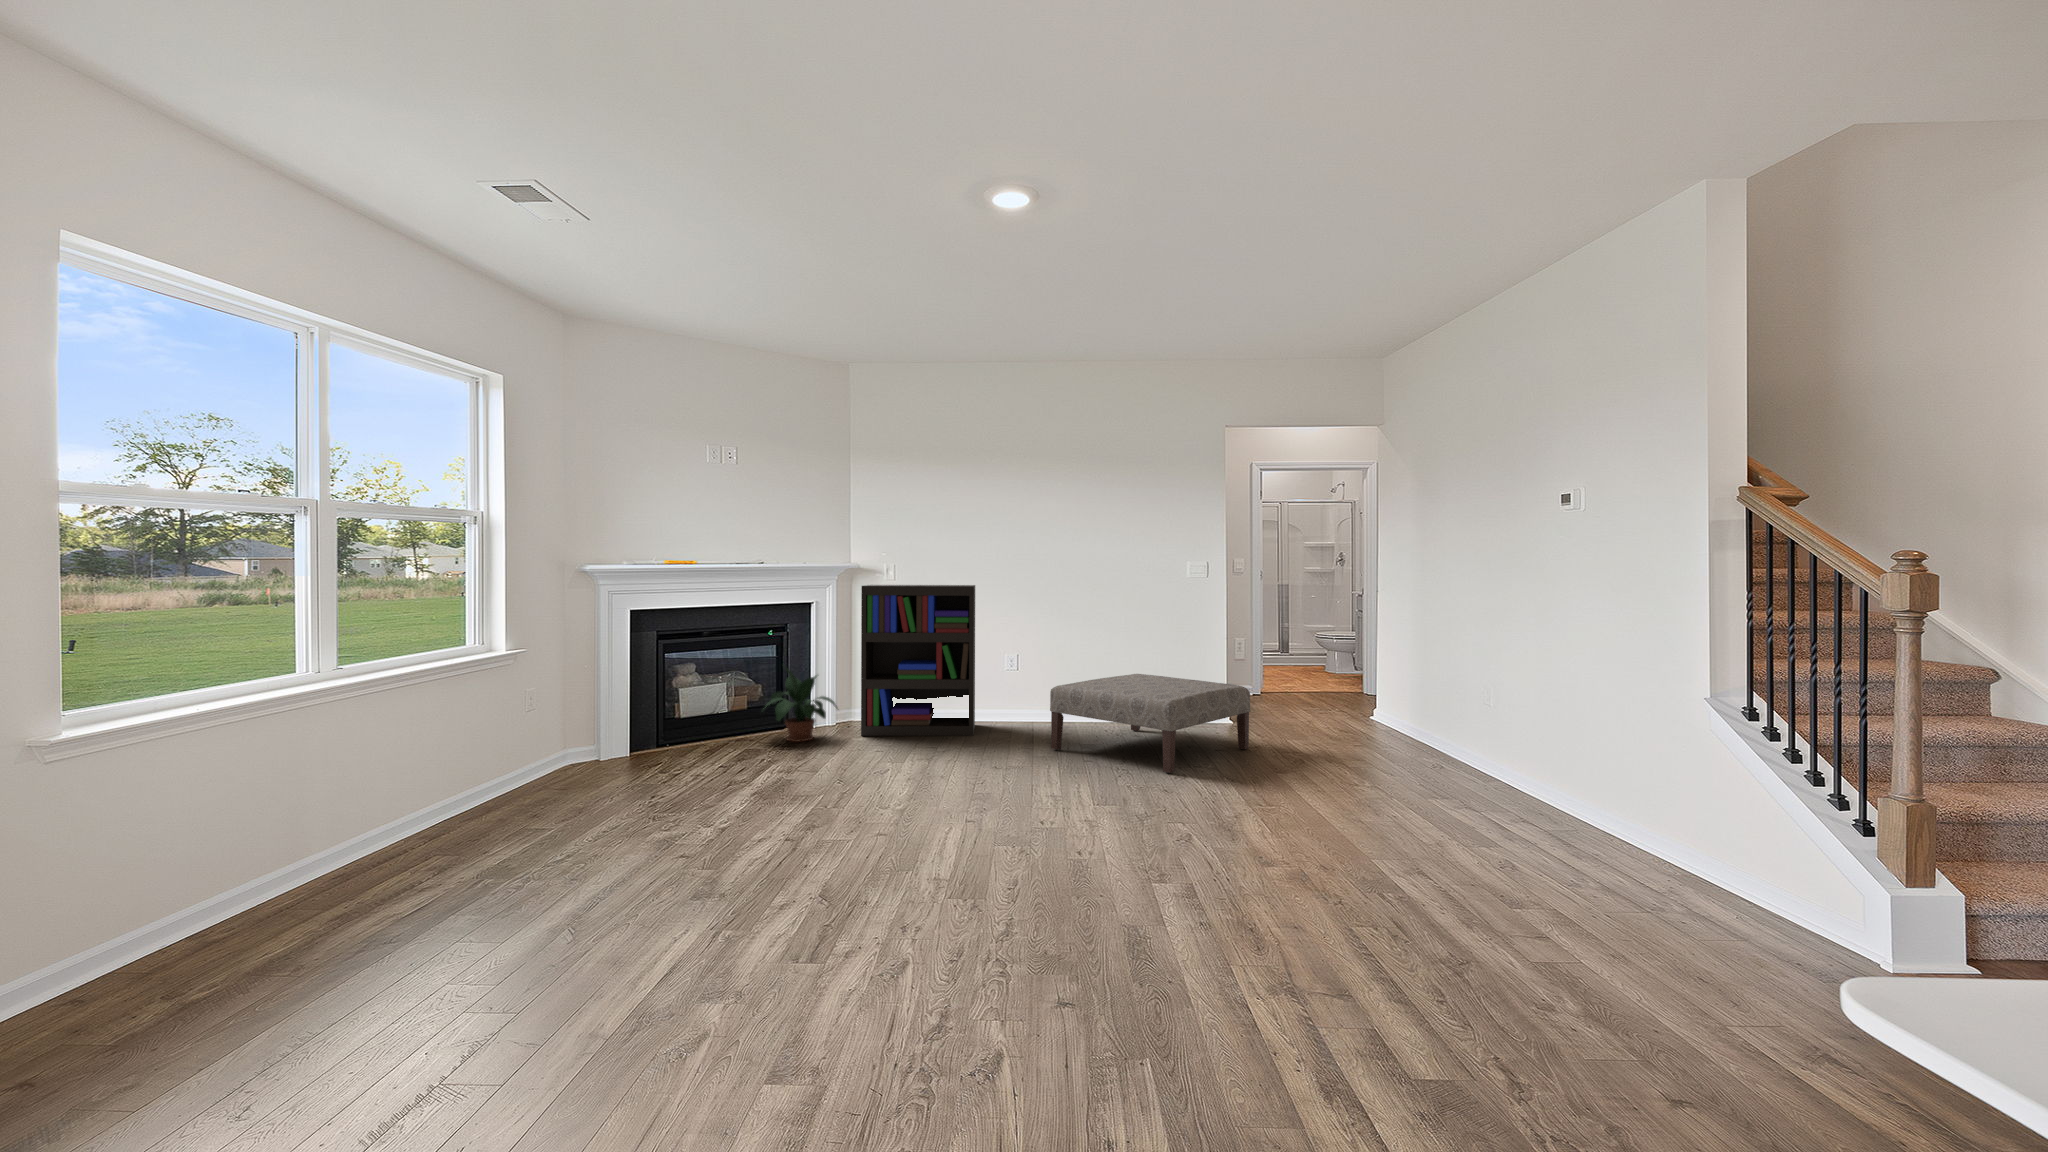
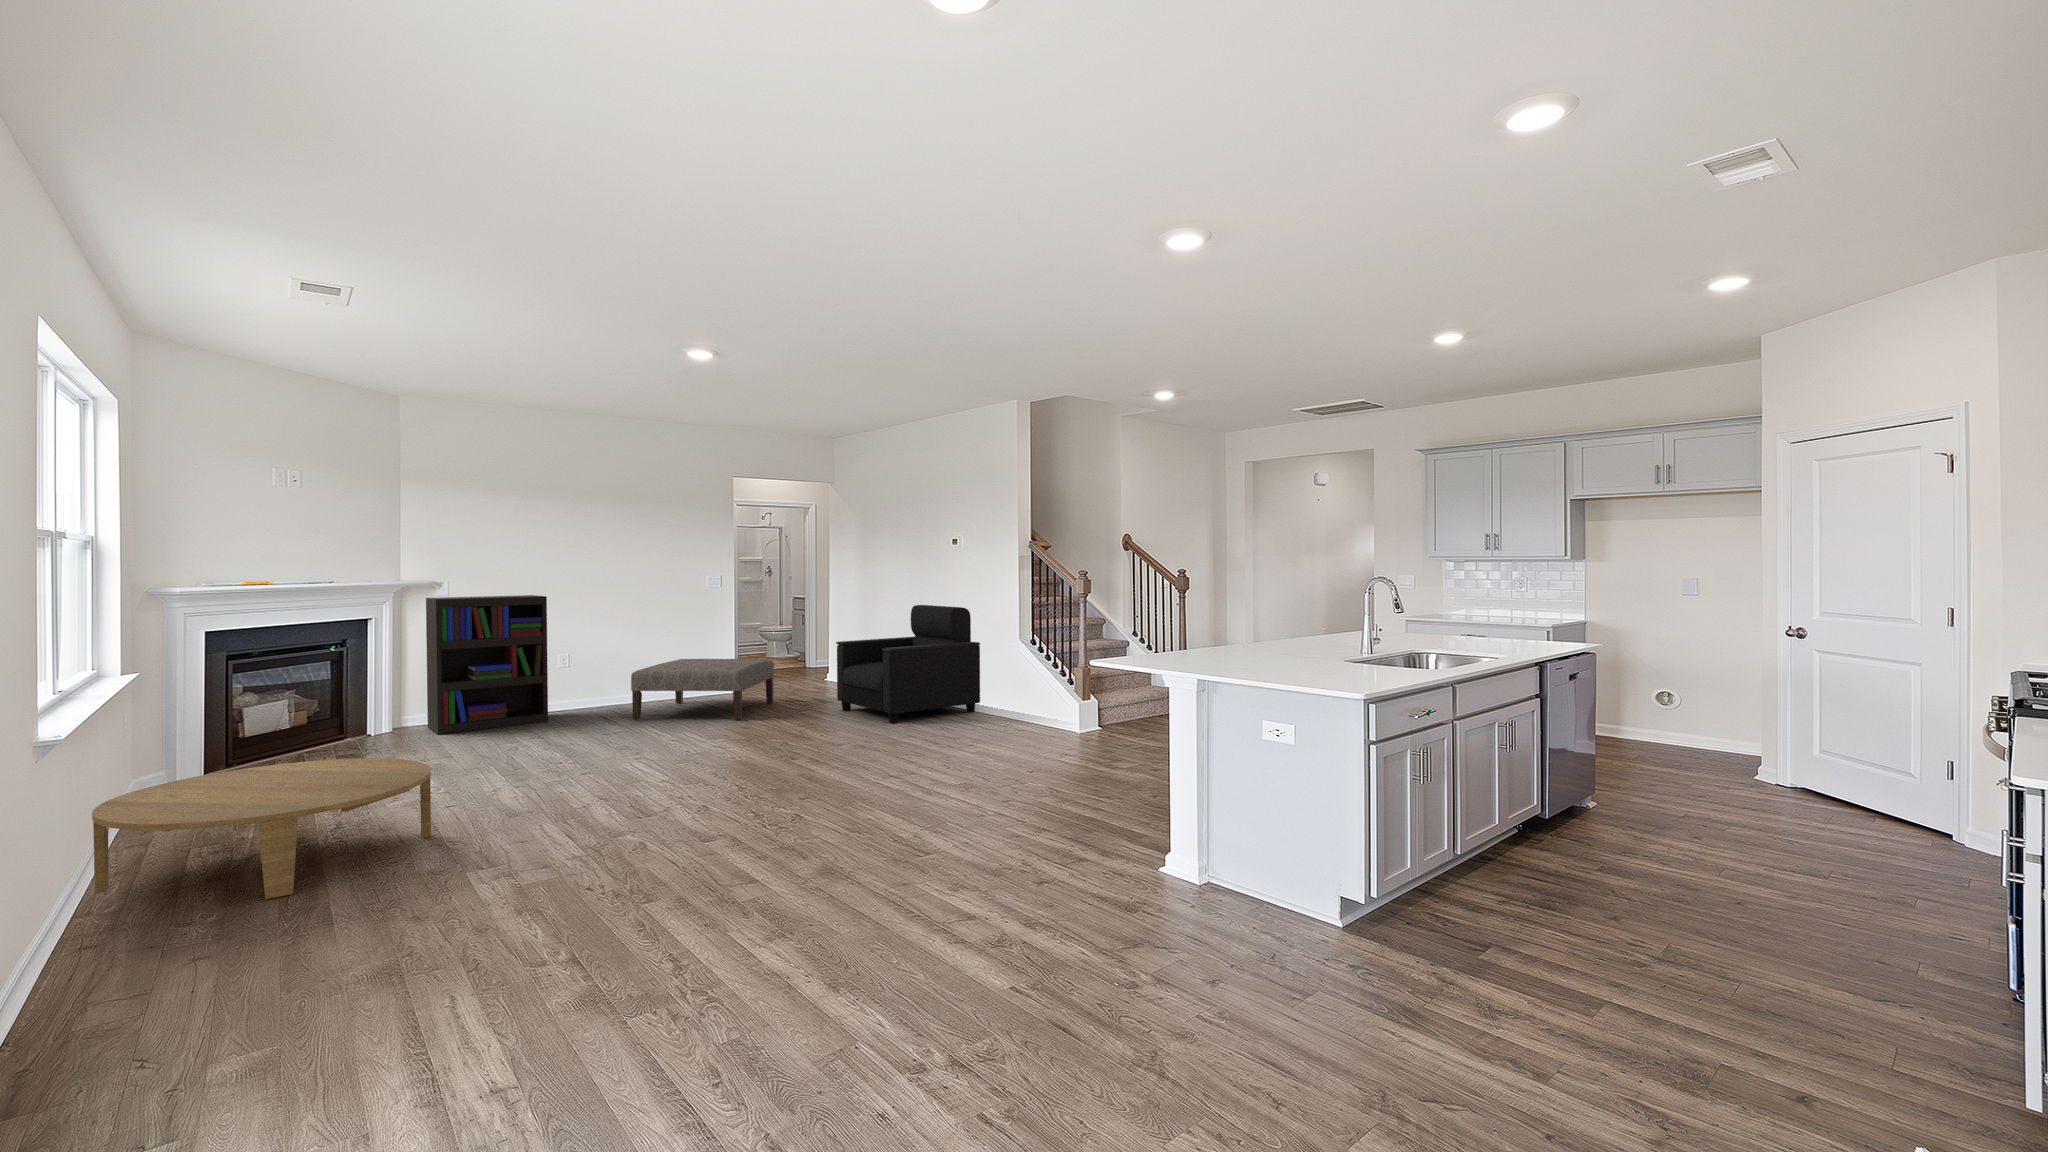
armchair: none [1328,618,1606,834] -> present [836,605,980,723]
potted plant: present [765,667,837,742] -> none [334,675,416,746]
coffee table: none [135,774,575,1002] -> present [92,758,431,899]

